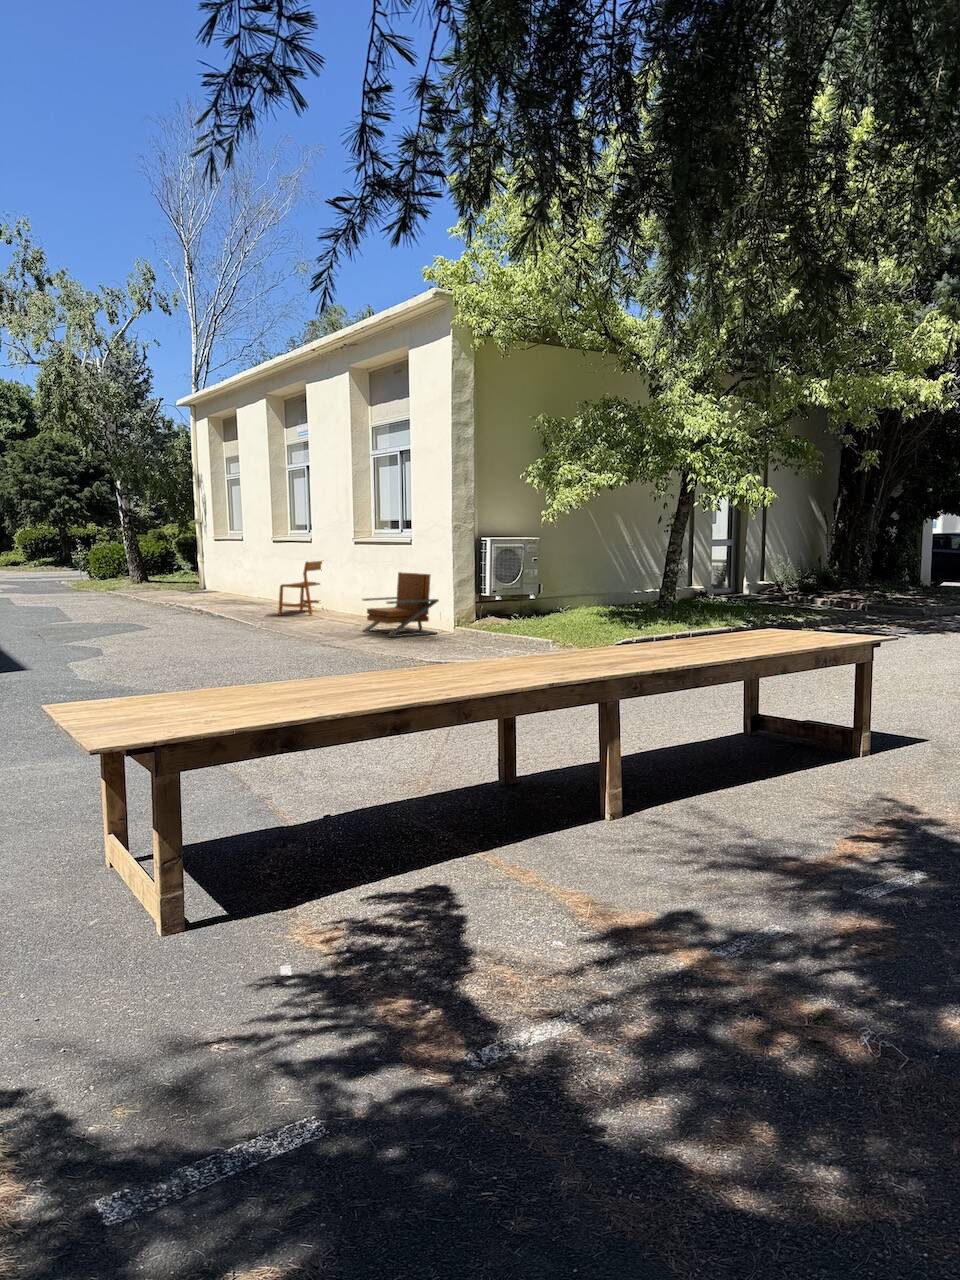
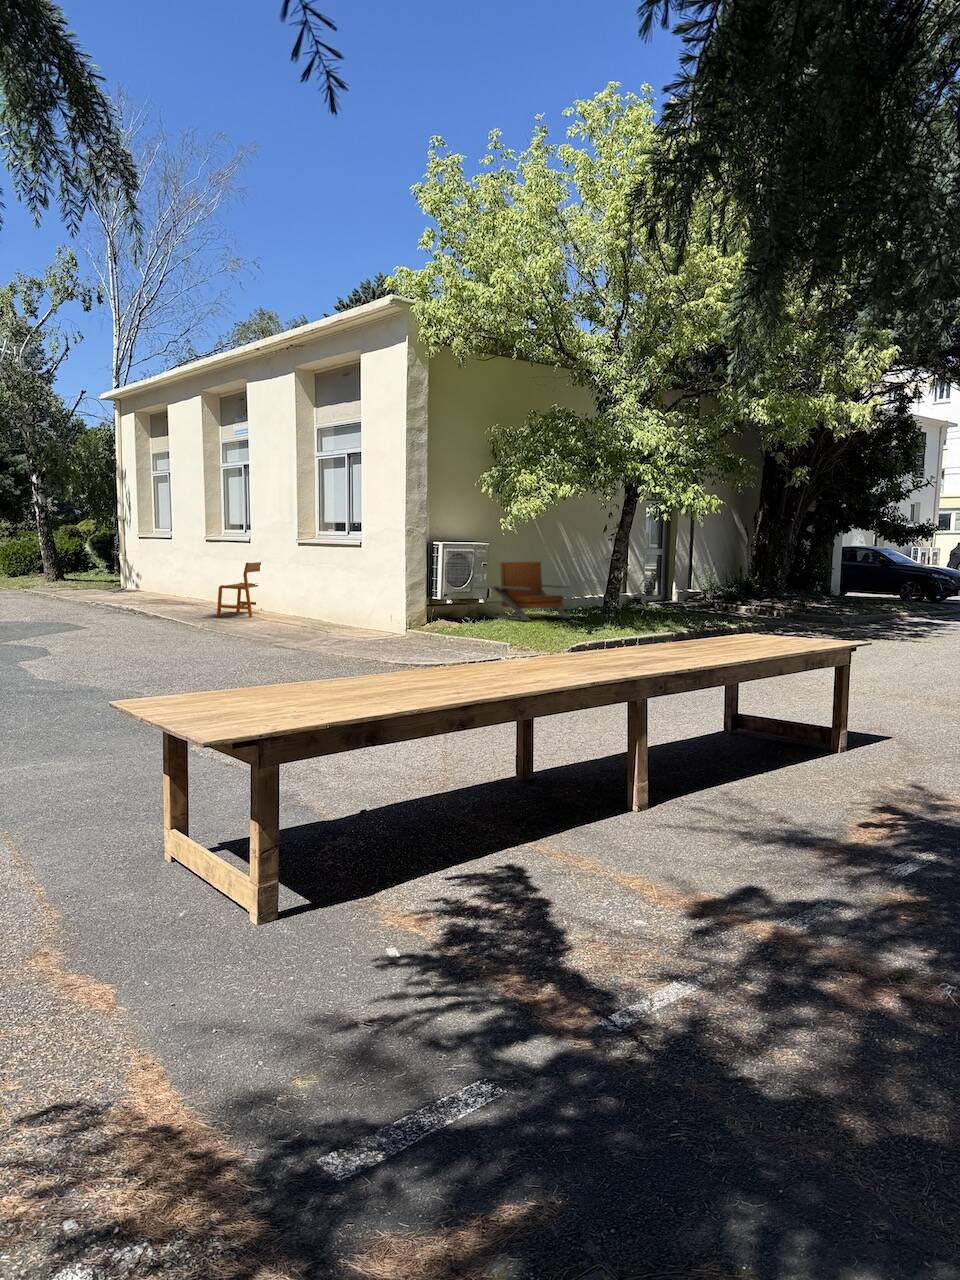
lounge chair: present [362,572,439,637] -> present [491,562,570,621]

